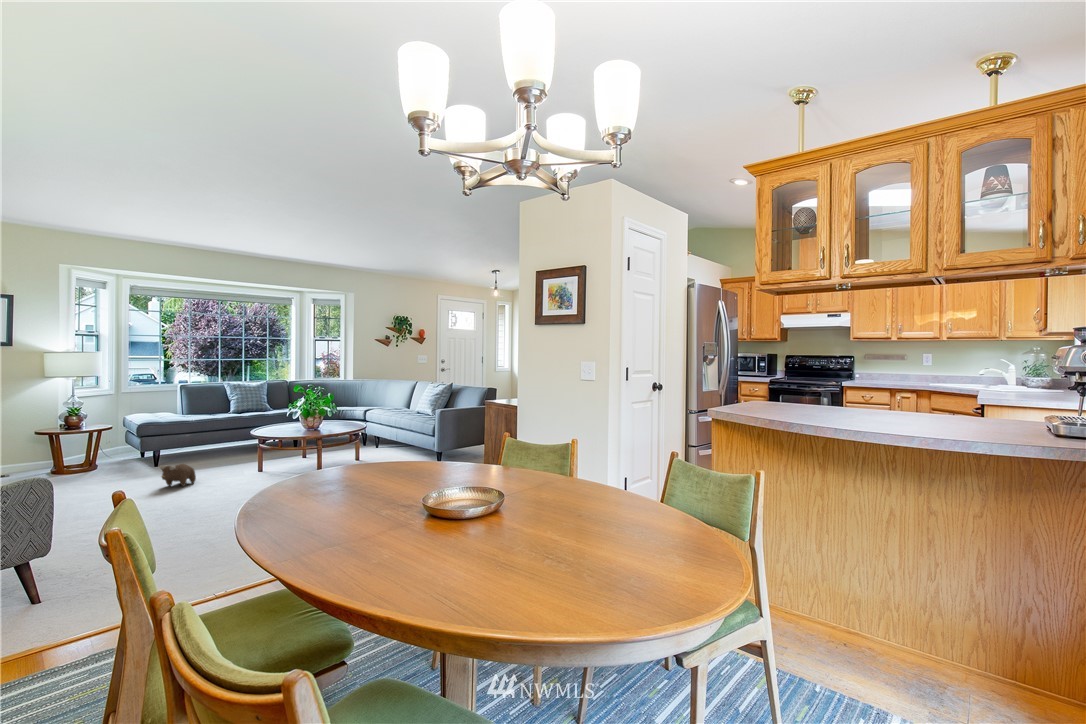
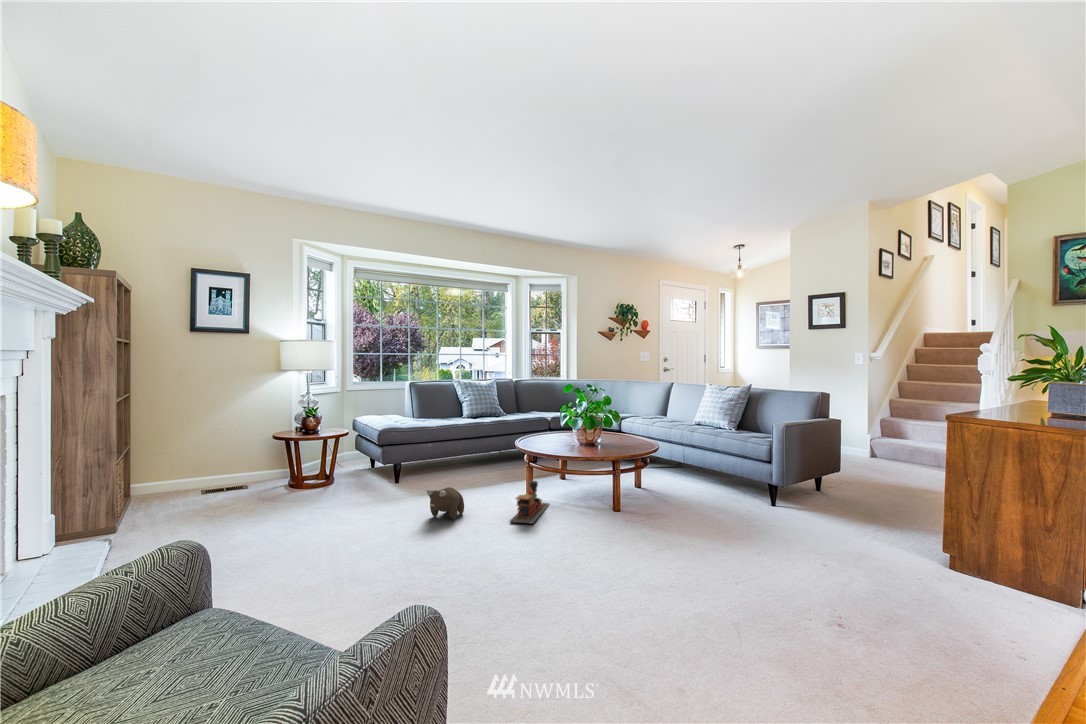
toy train: none [227,457,272,486] -> present [510,481,549,523]

